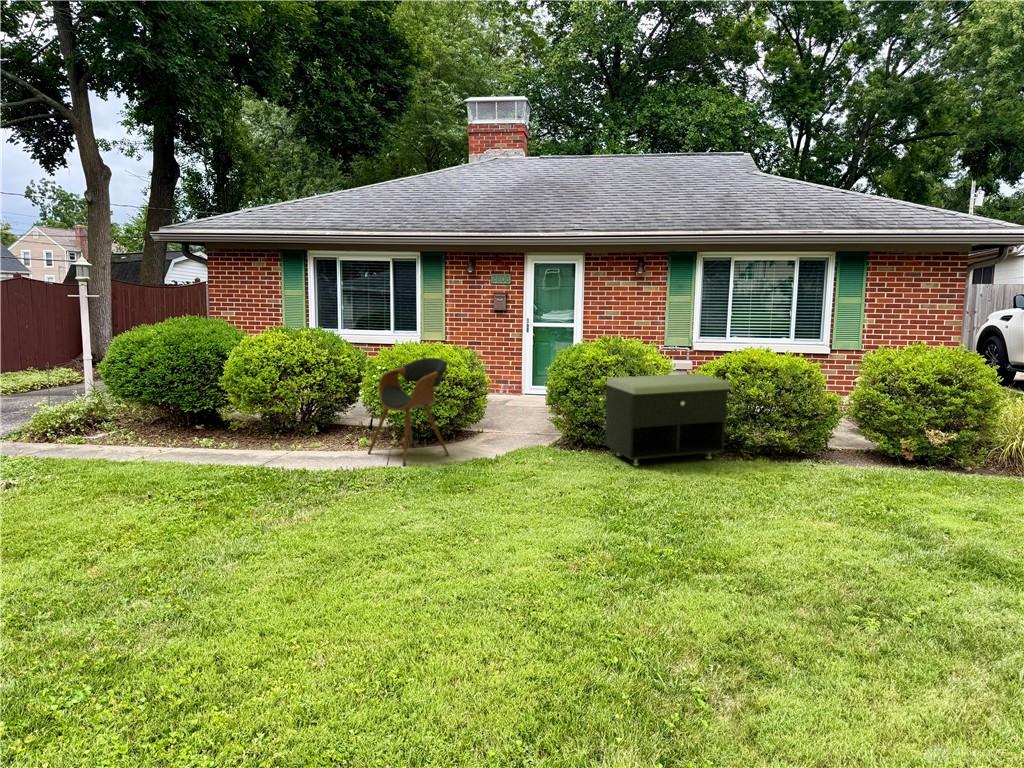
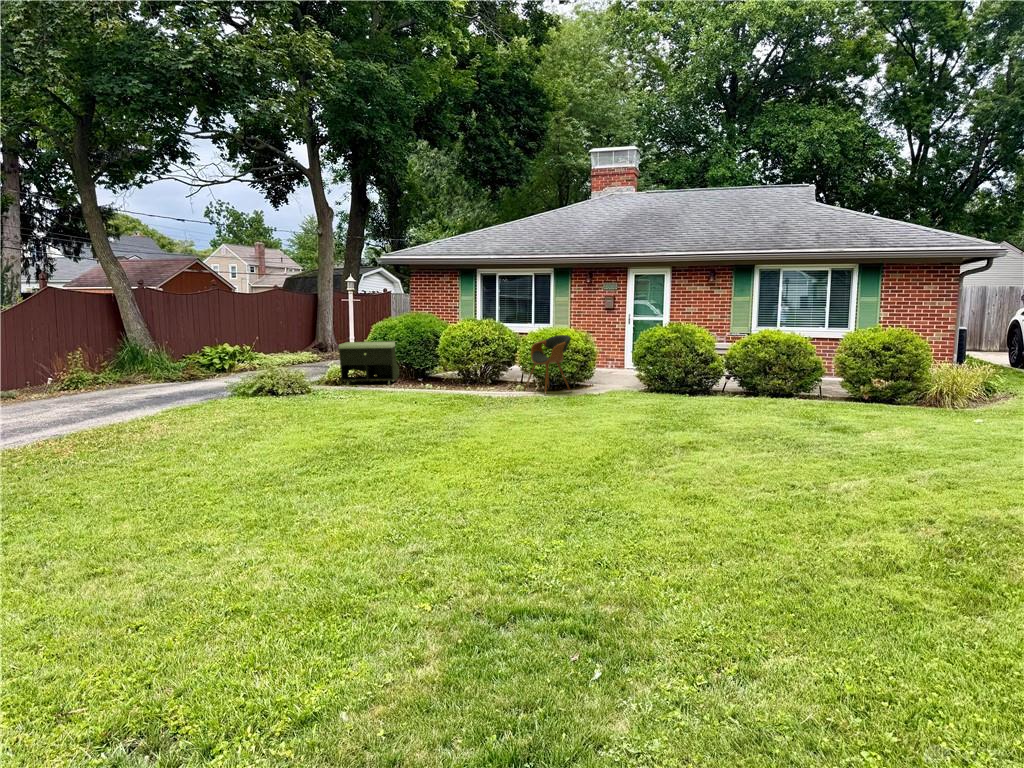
storage bench: present [605,374,730,466] -> present [339,342,399,385]

